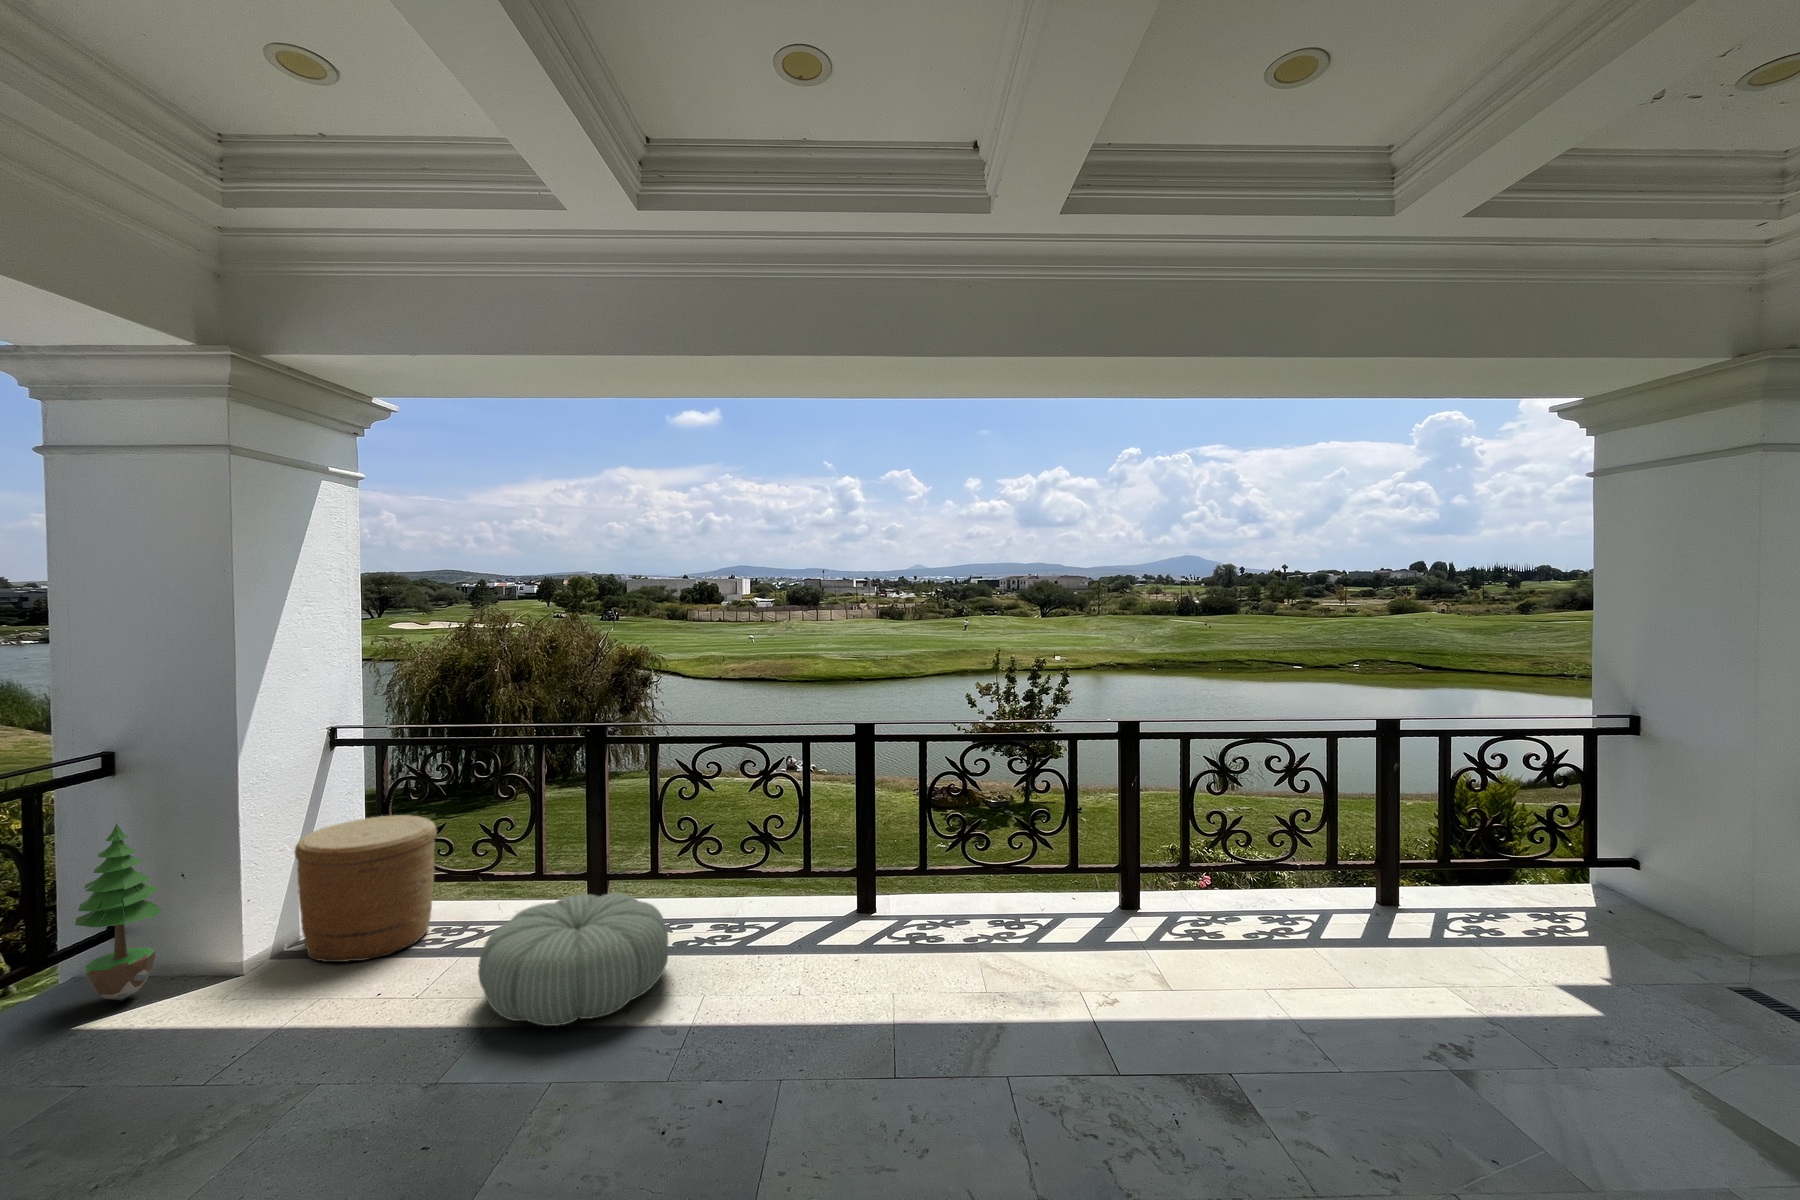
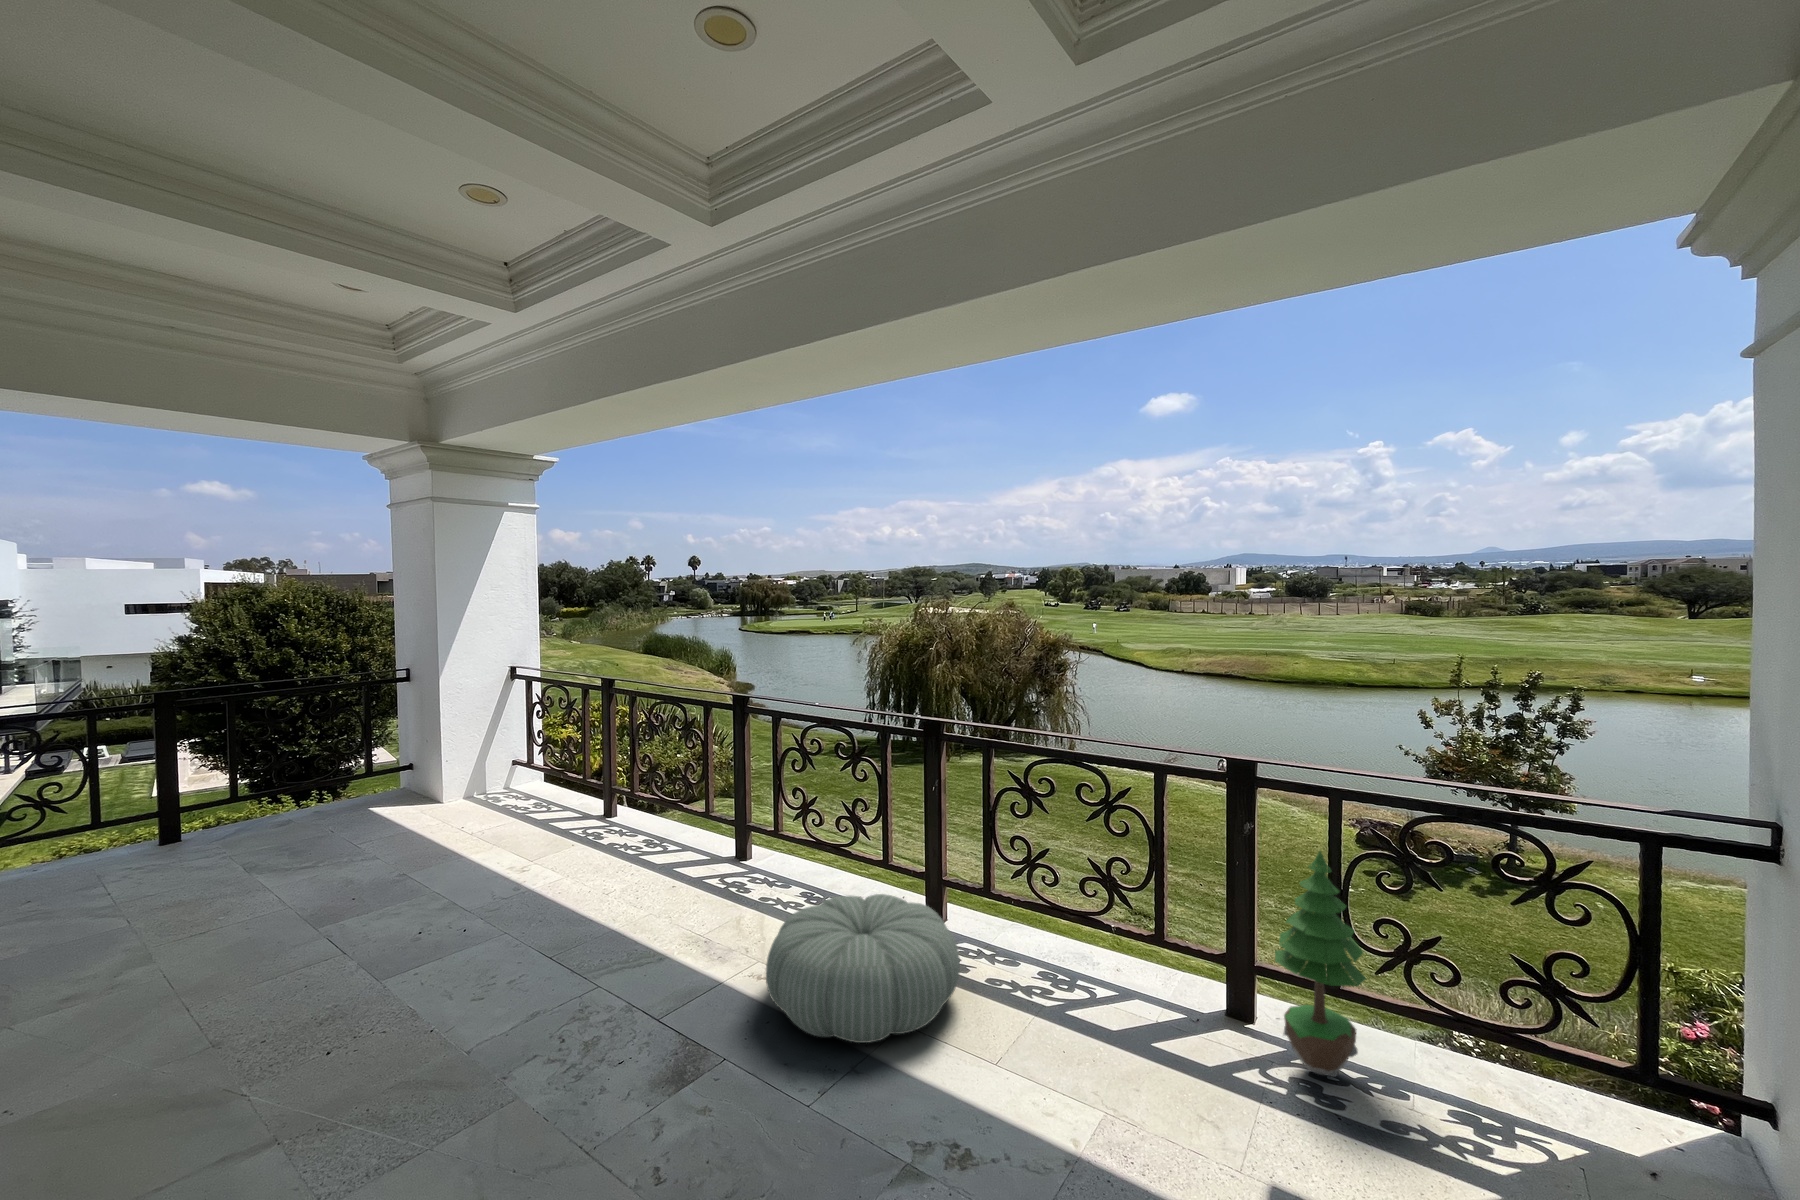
woven basket: present [294,815,437,962] -> none [705,777,814,906]
potted tree: present [75,824,162,1000] -> present [1275,851,1366,1077]

